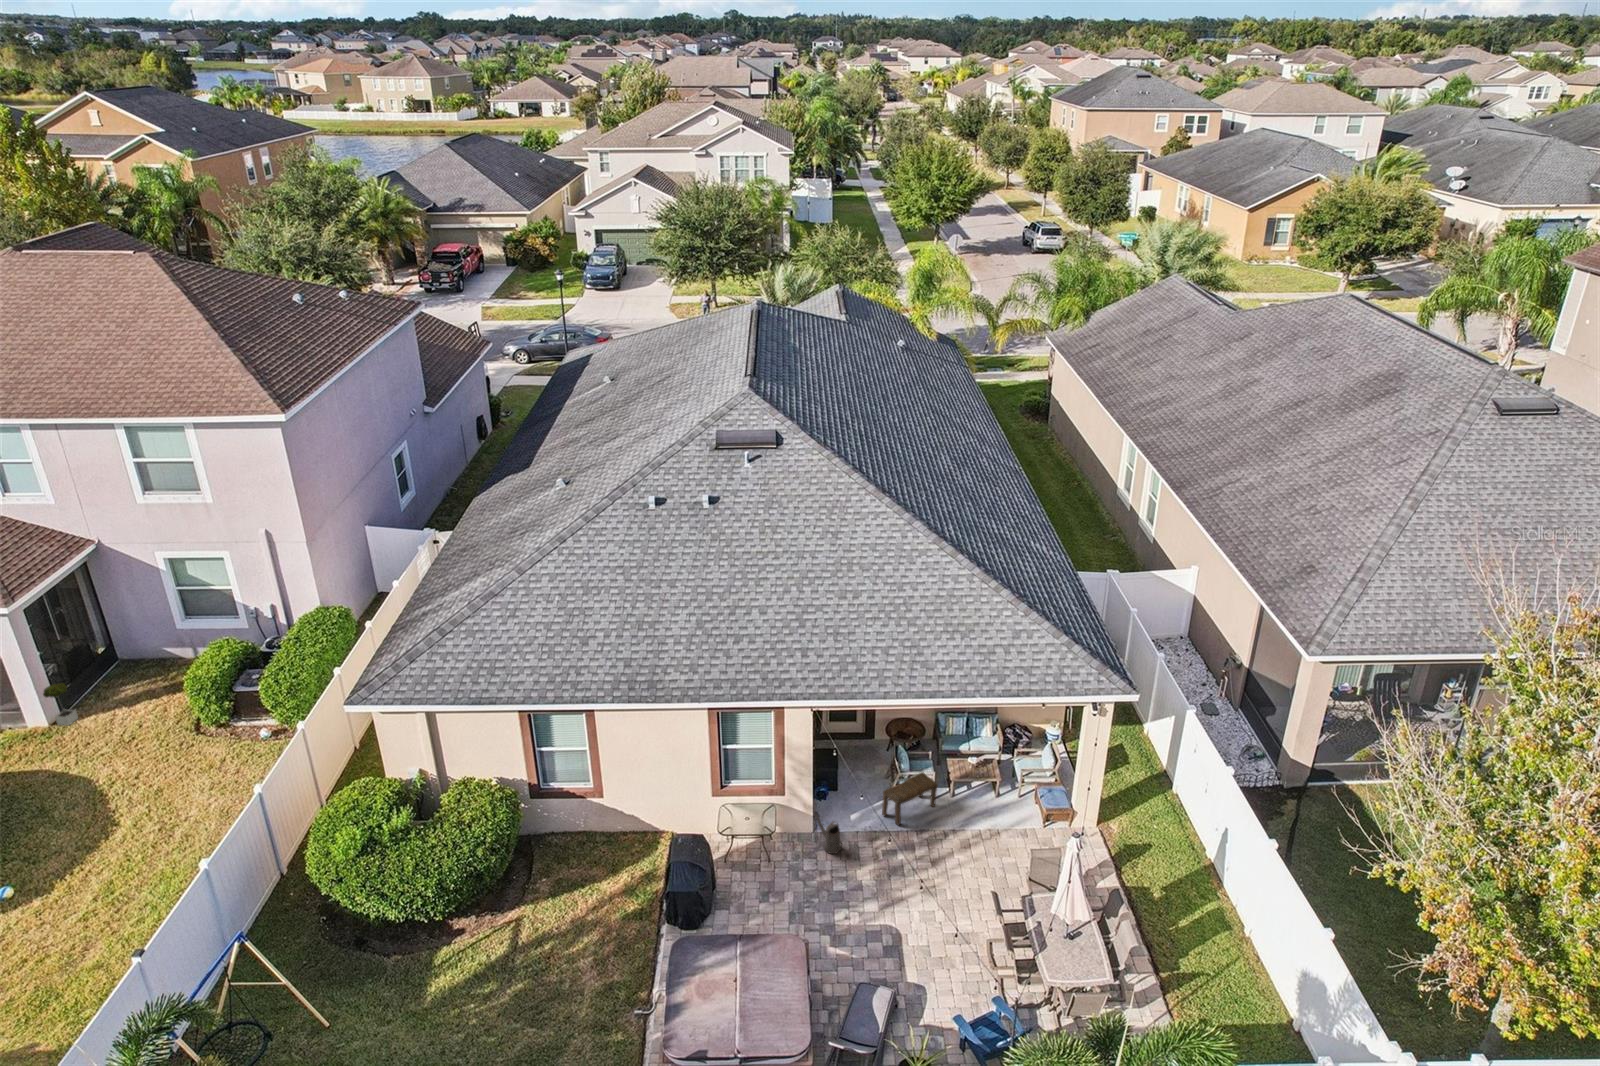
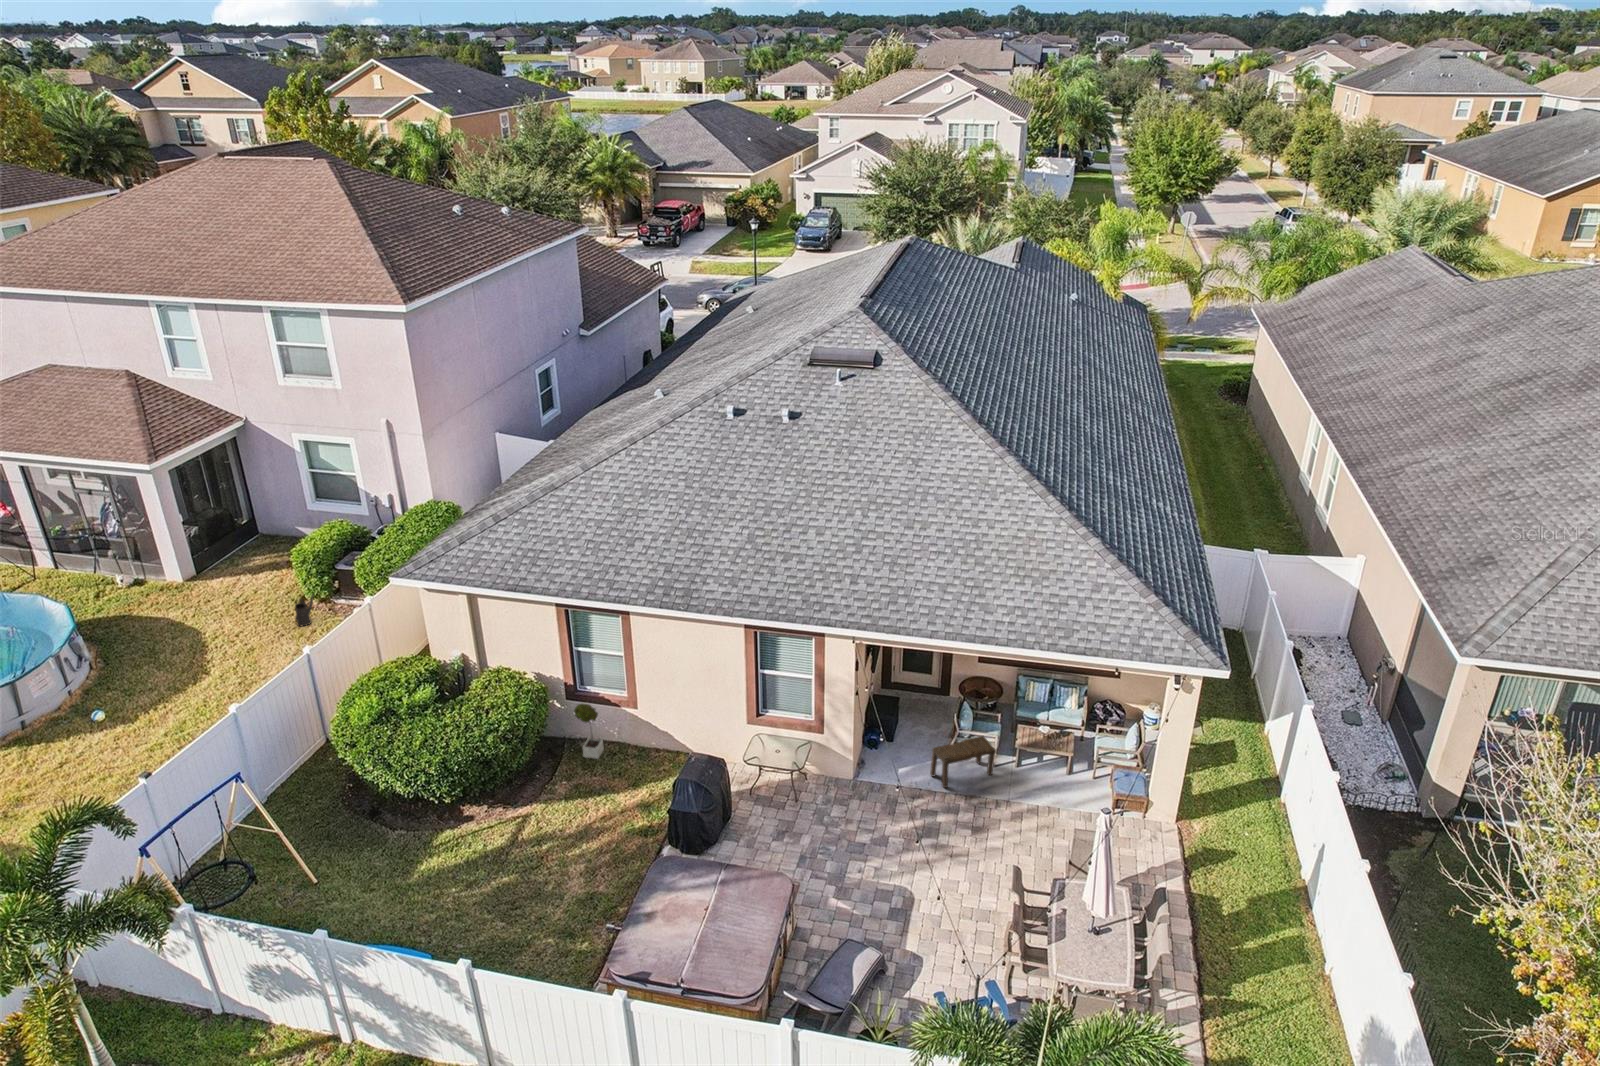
potted tree: present [43,683,78,725] -> present [574,704,604,759]
watering can: present [815,813,842,854] -> present [295,594,314,626]

